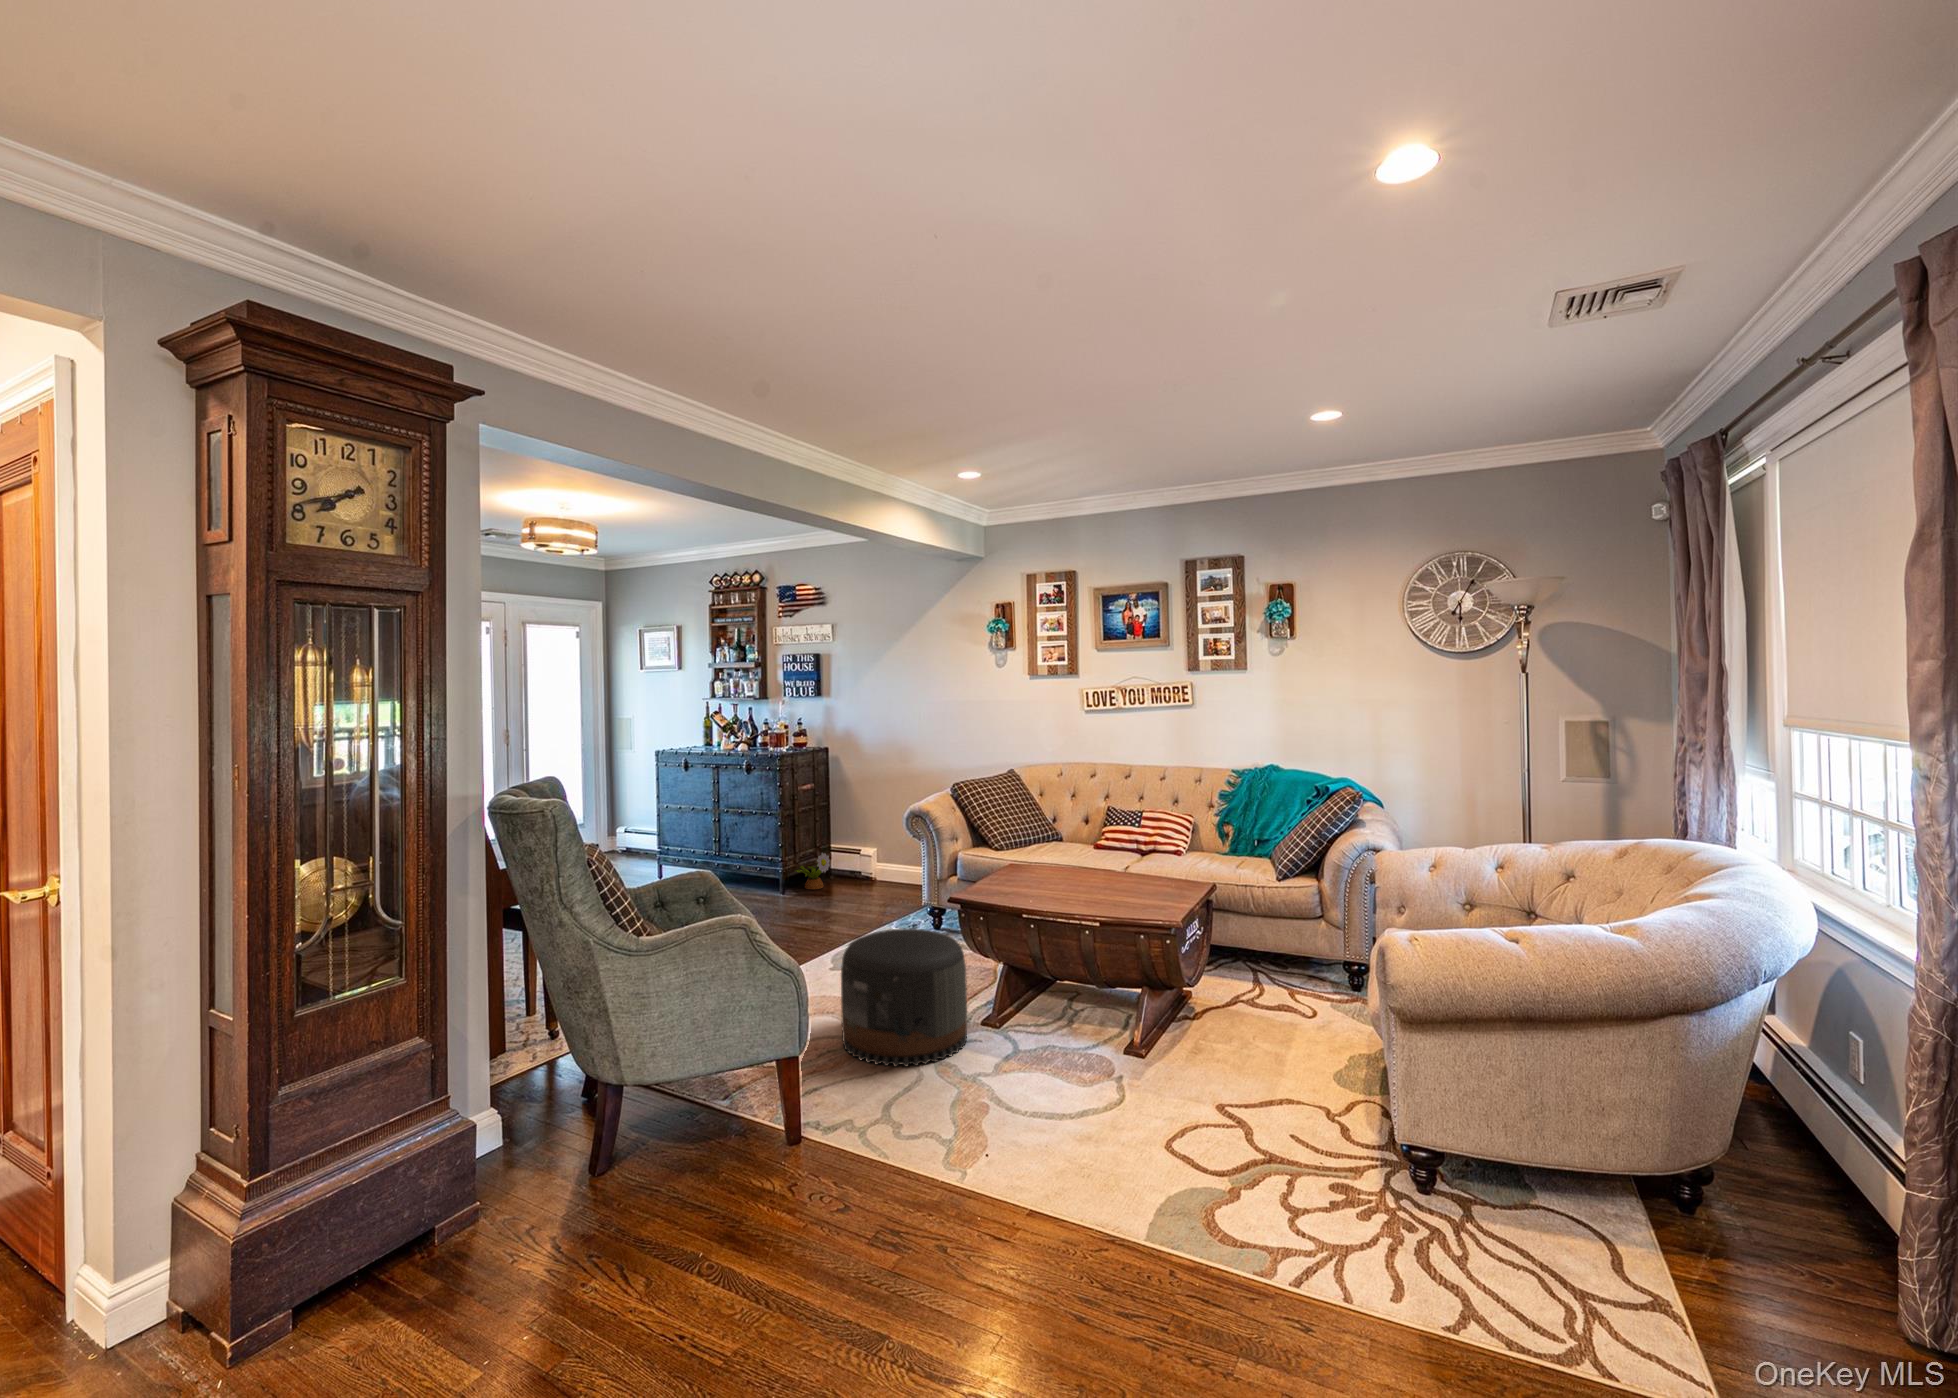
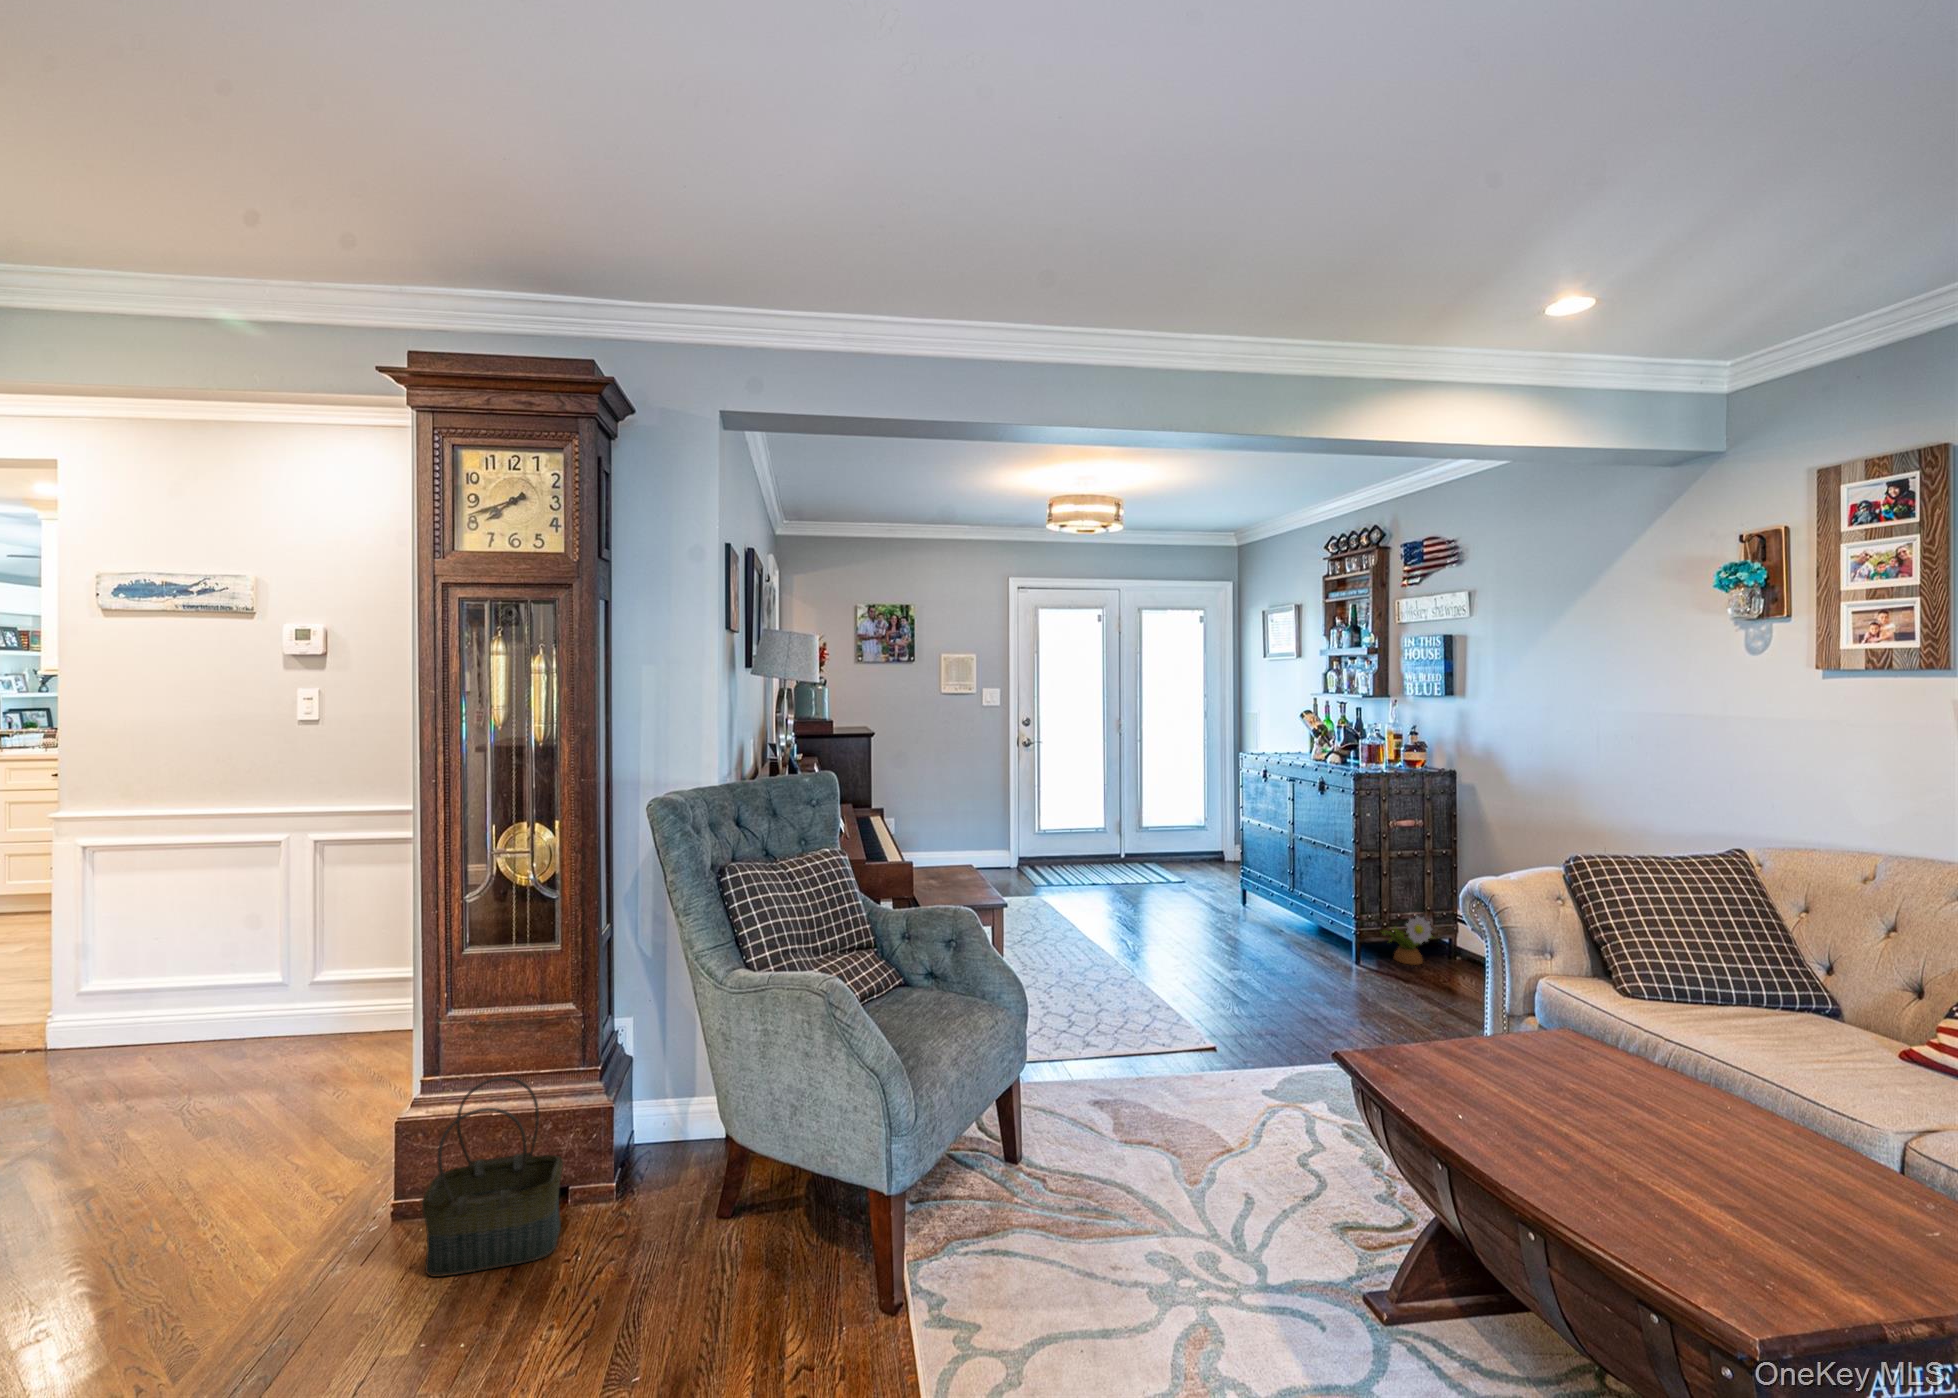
pouf: present [841,929,967,1066] -> none [1116,1060,1329,1325]
basket: none [333,1126,484,1352] -> present [422,1077,563,1277]

